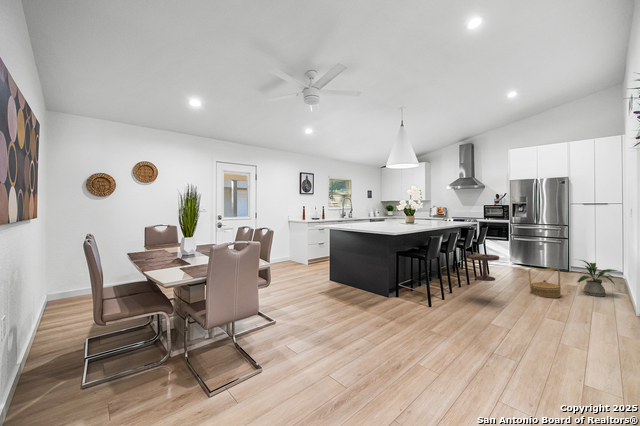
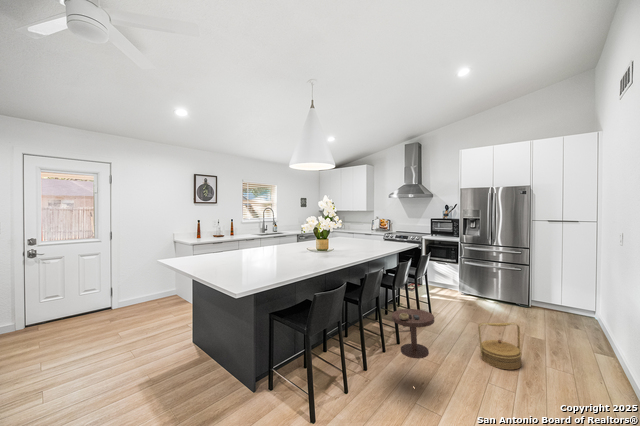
house plant: present [578,260,617,296] -> none [537,307,600,362]

